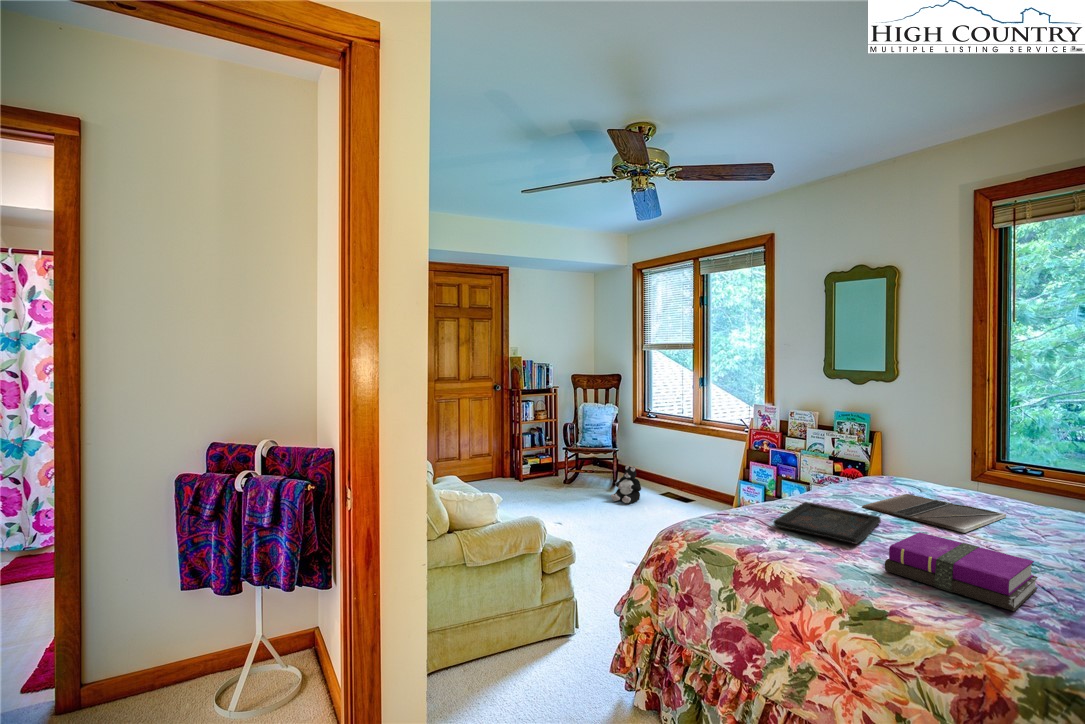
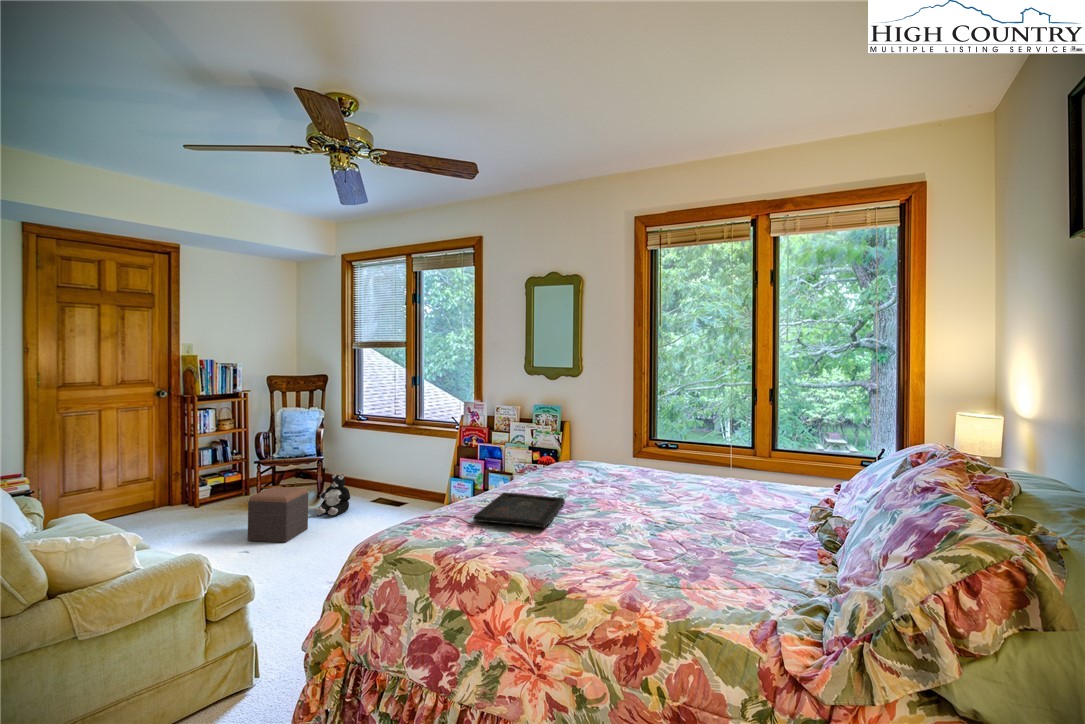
footstool: none [560,472,606,521] -> present [248,487,308,543]
laptop: present [862,494,1006,533] -> none [551,474,651,503]
notebook: present [885,532,1038,611] -> none [566,508,672,566]

